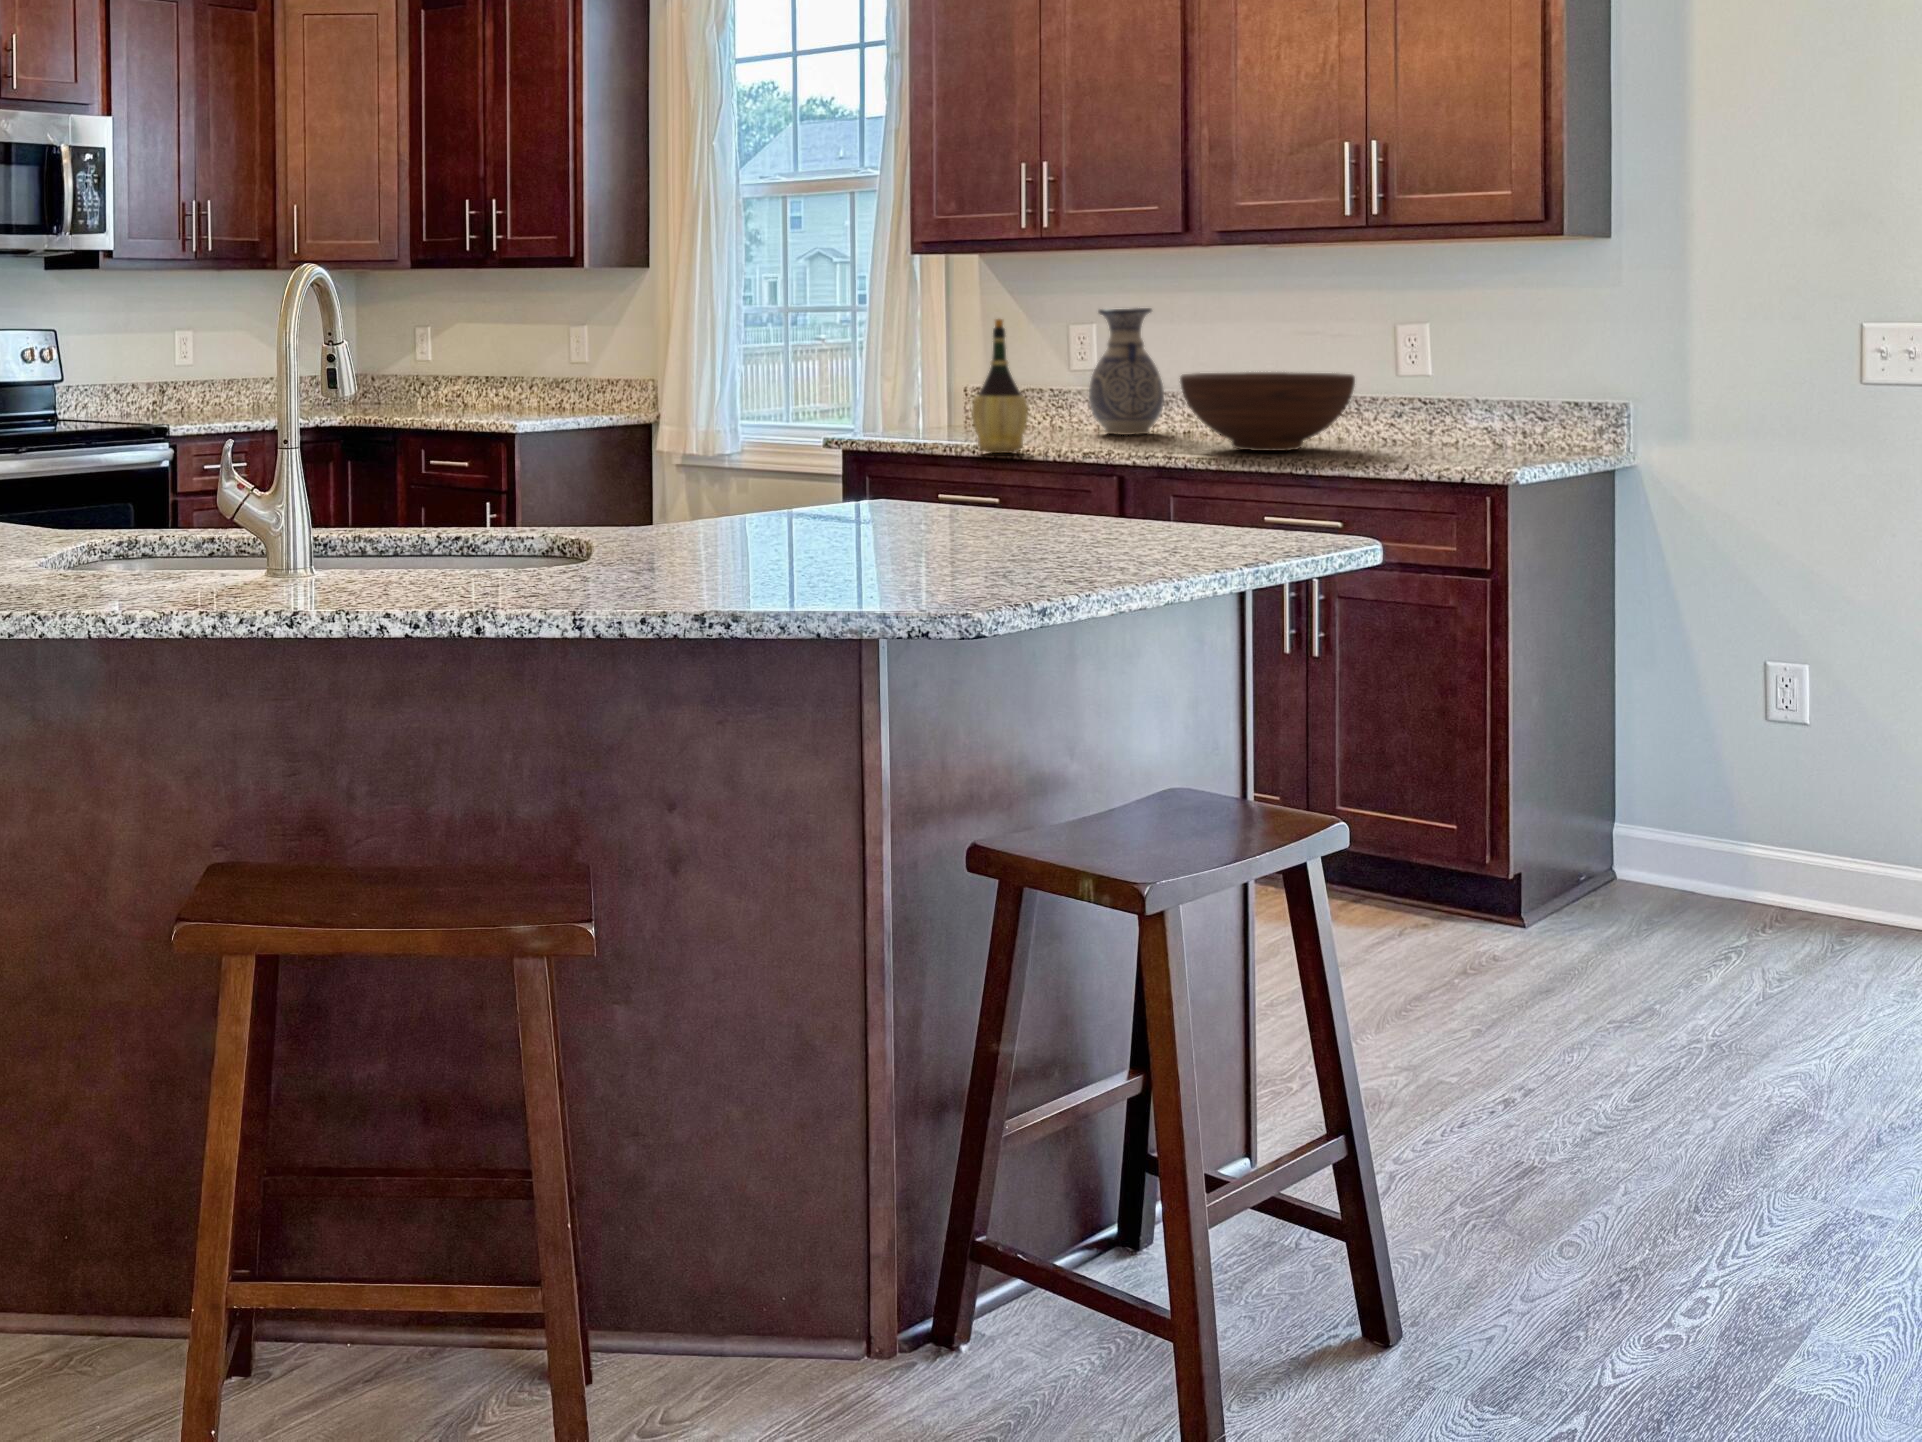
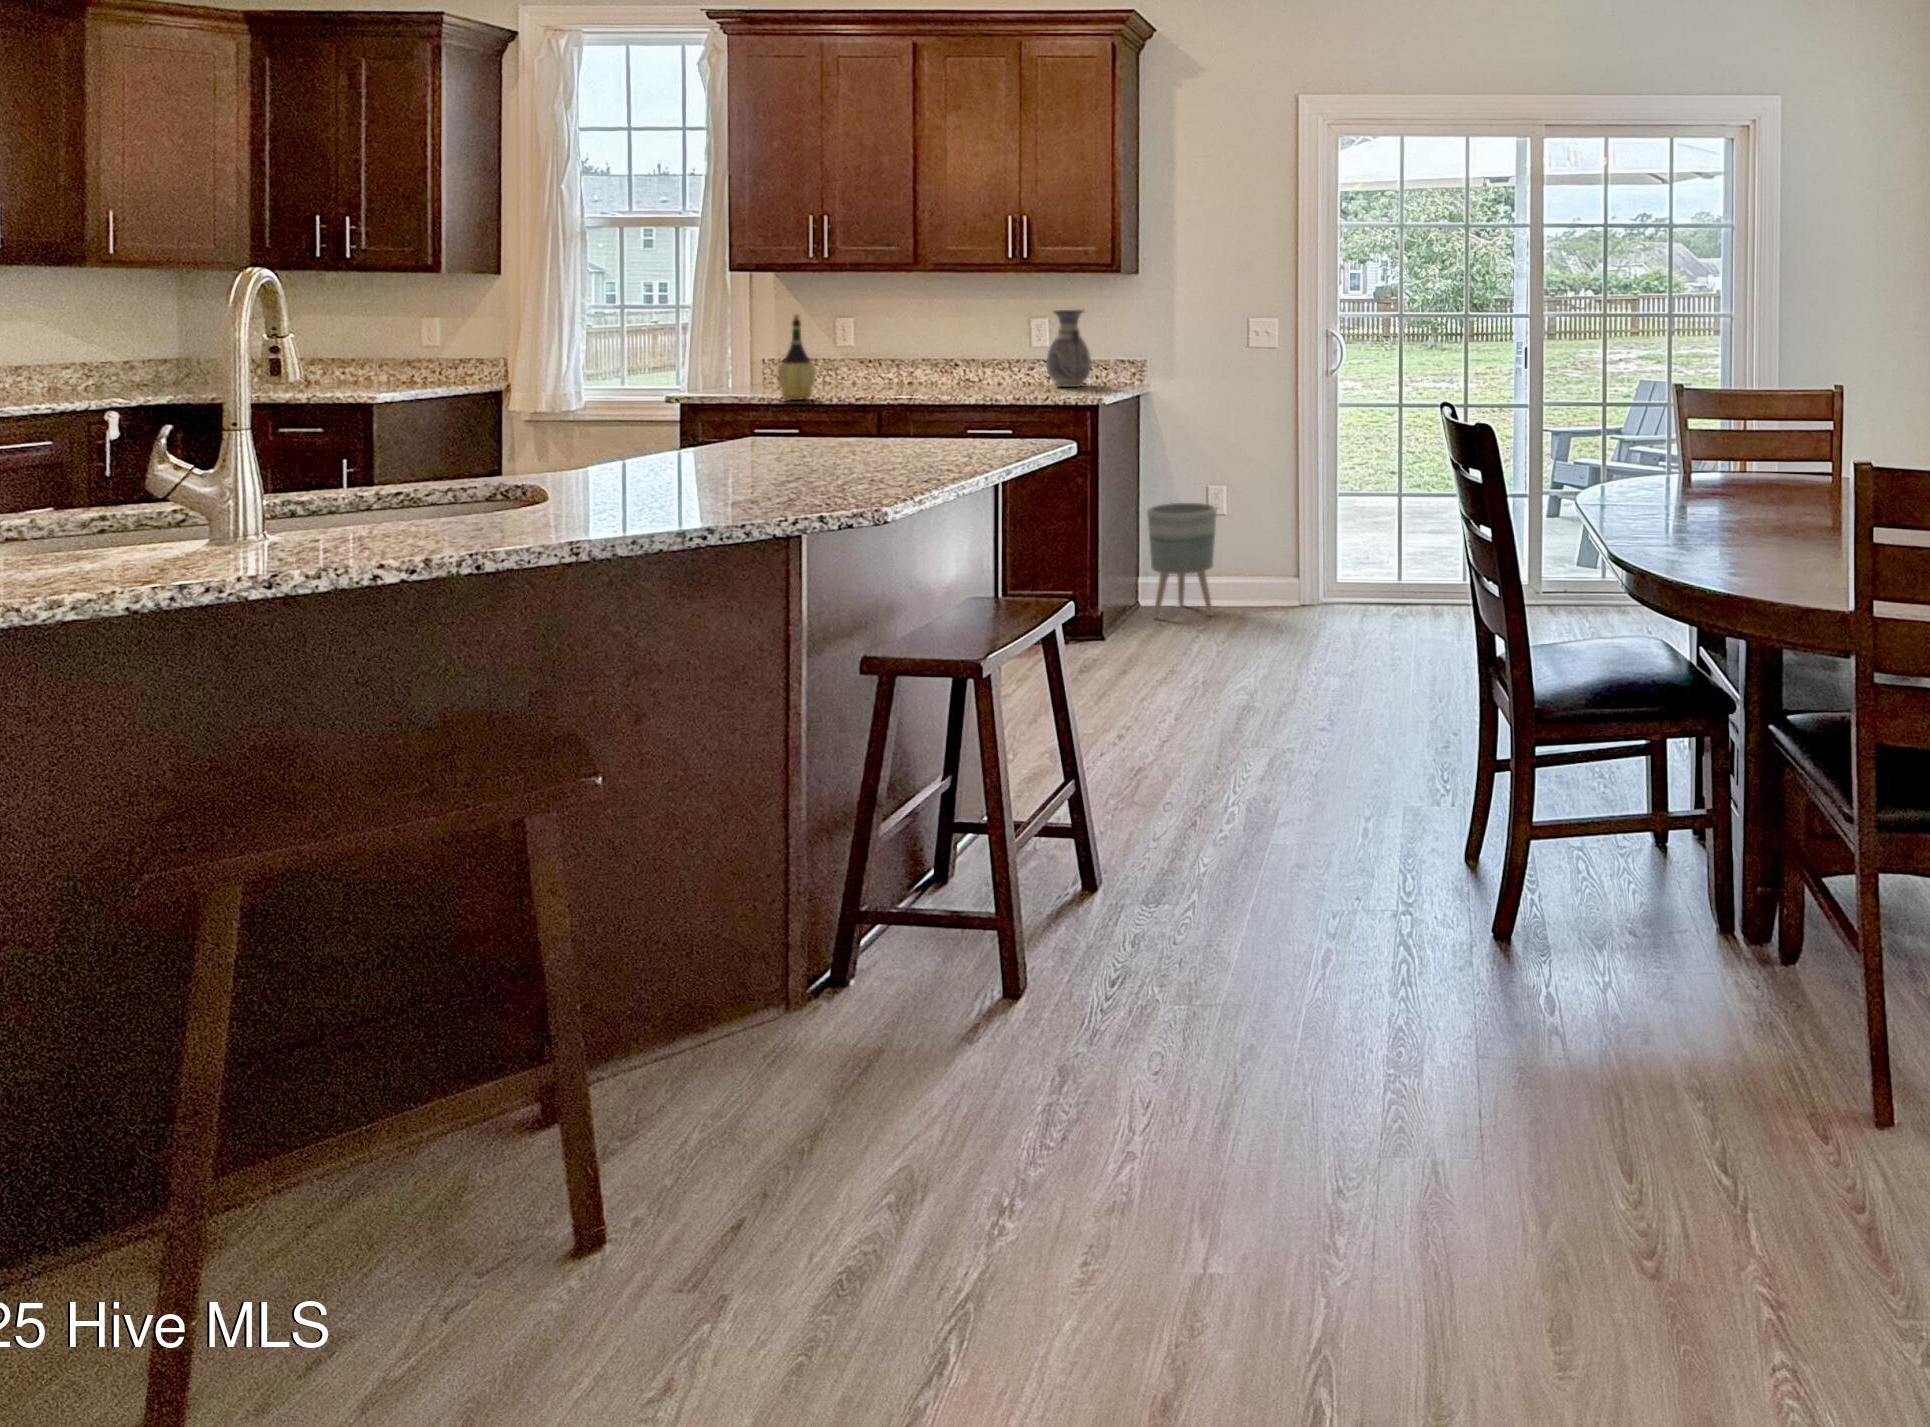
vase: present [1089,308,1164,435] -> present [1046,310,1091,387]
fruit bowl: present [1180,372,1355,451] -> none [911,346,1009,392]
planter: none [1635,691,1799,931] -> present [1147,503,1217,618]

